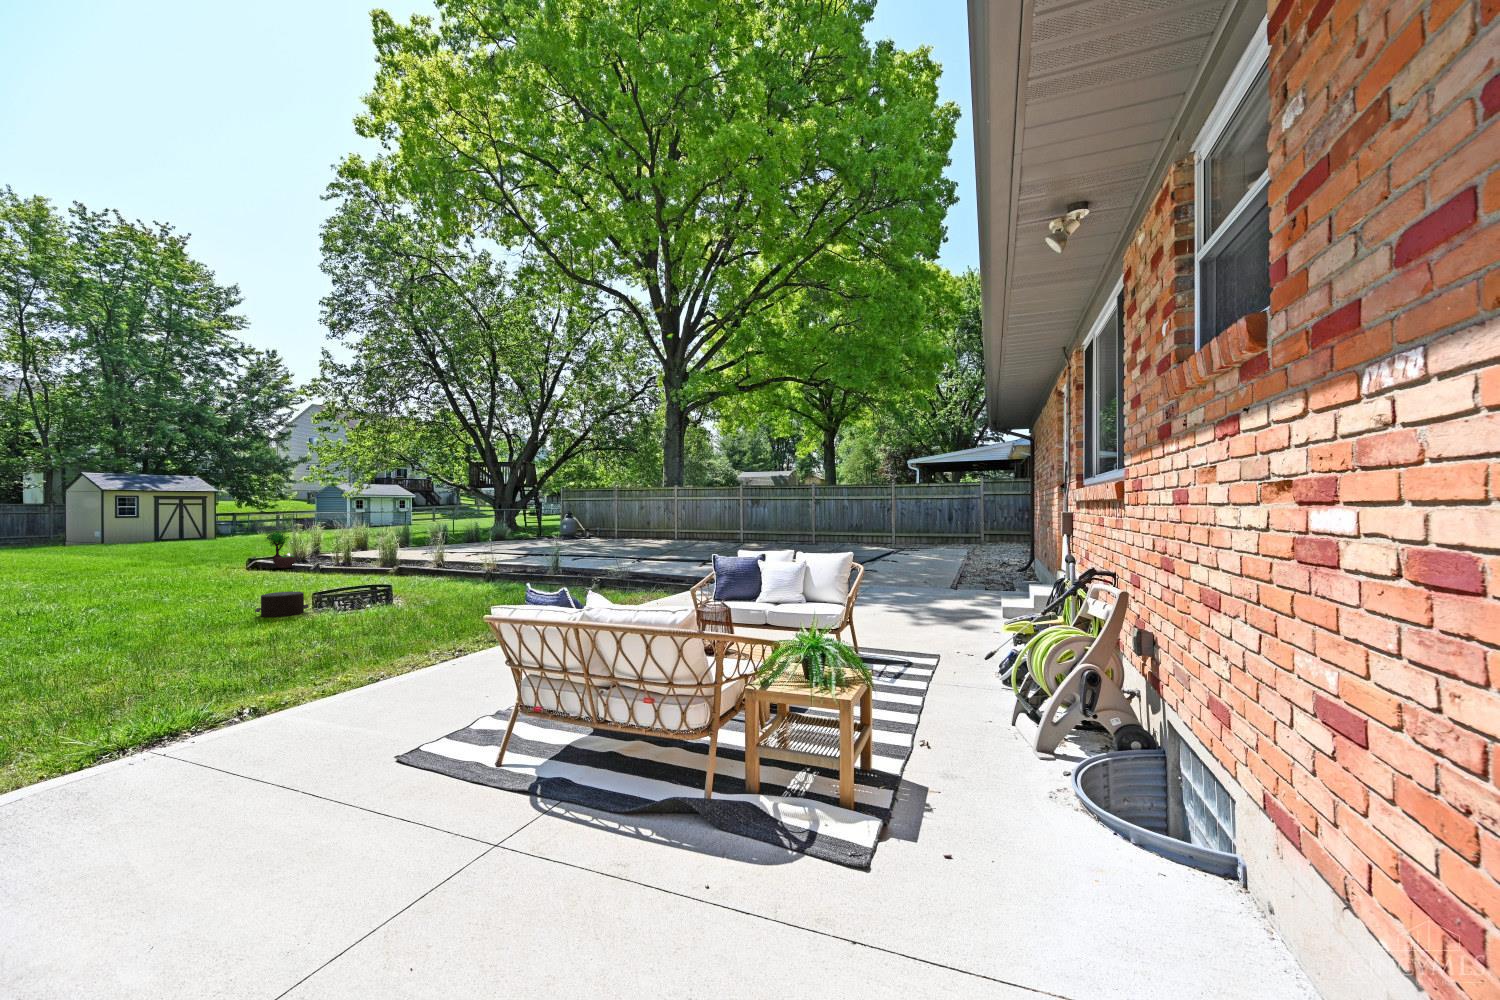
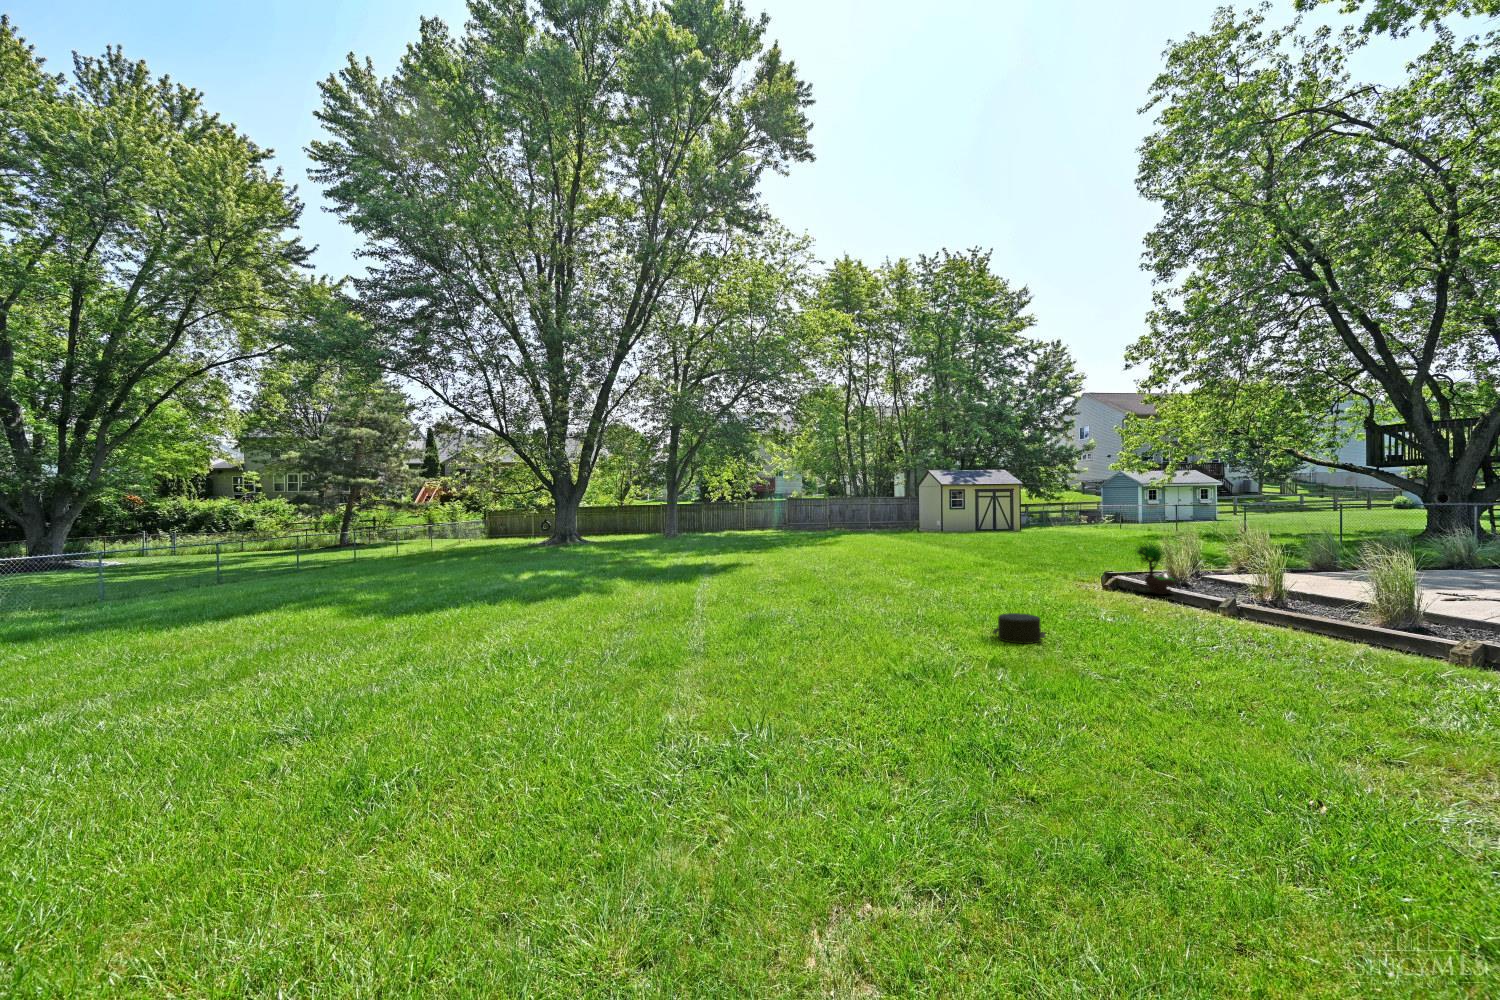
pouf: present [255,591,309,617] -> present [993,613,1046,644]

